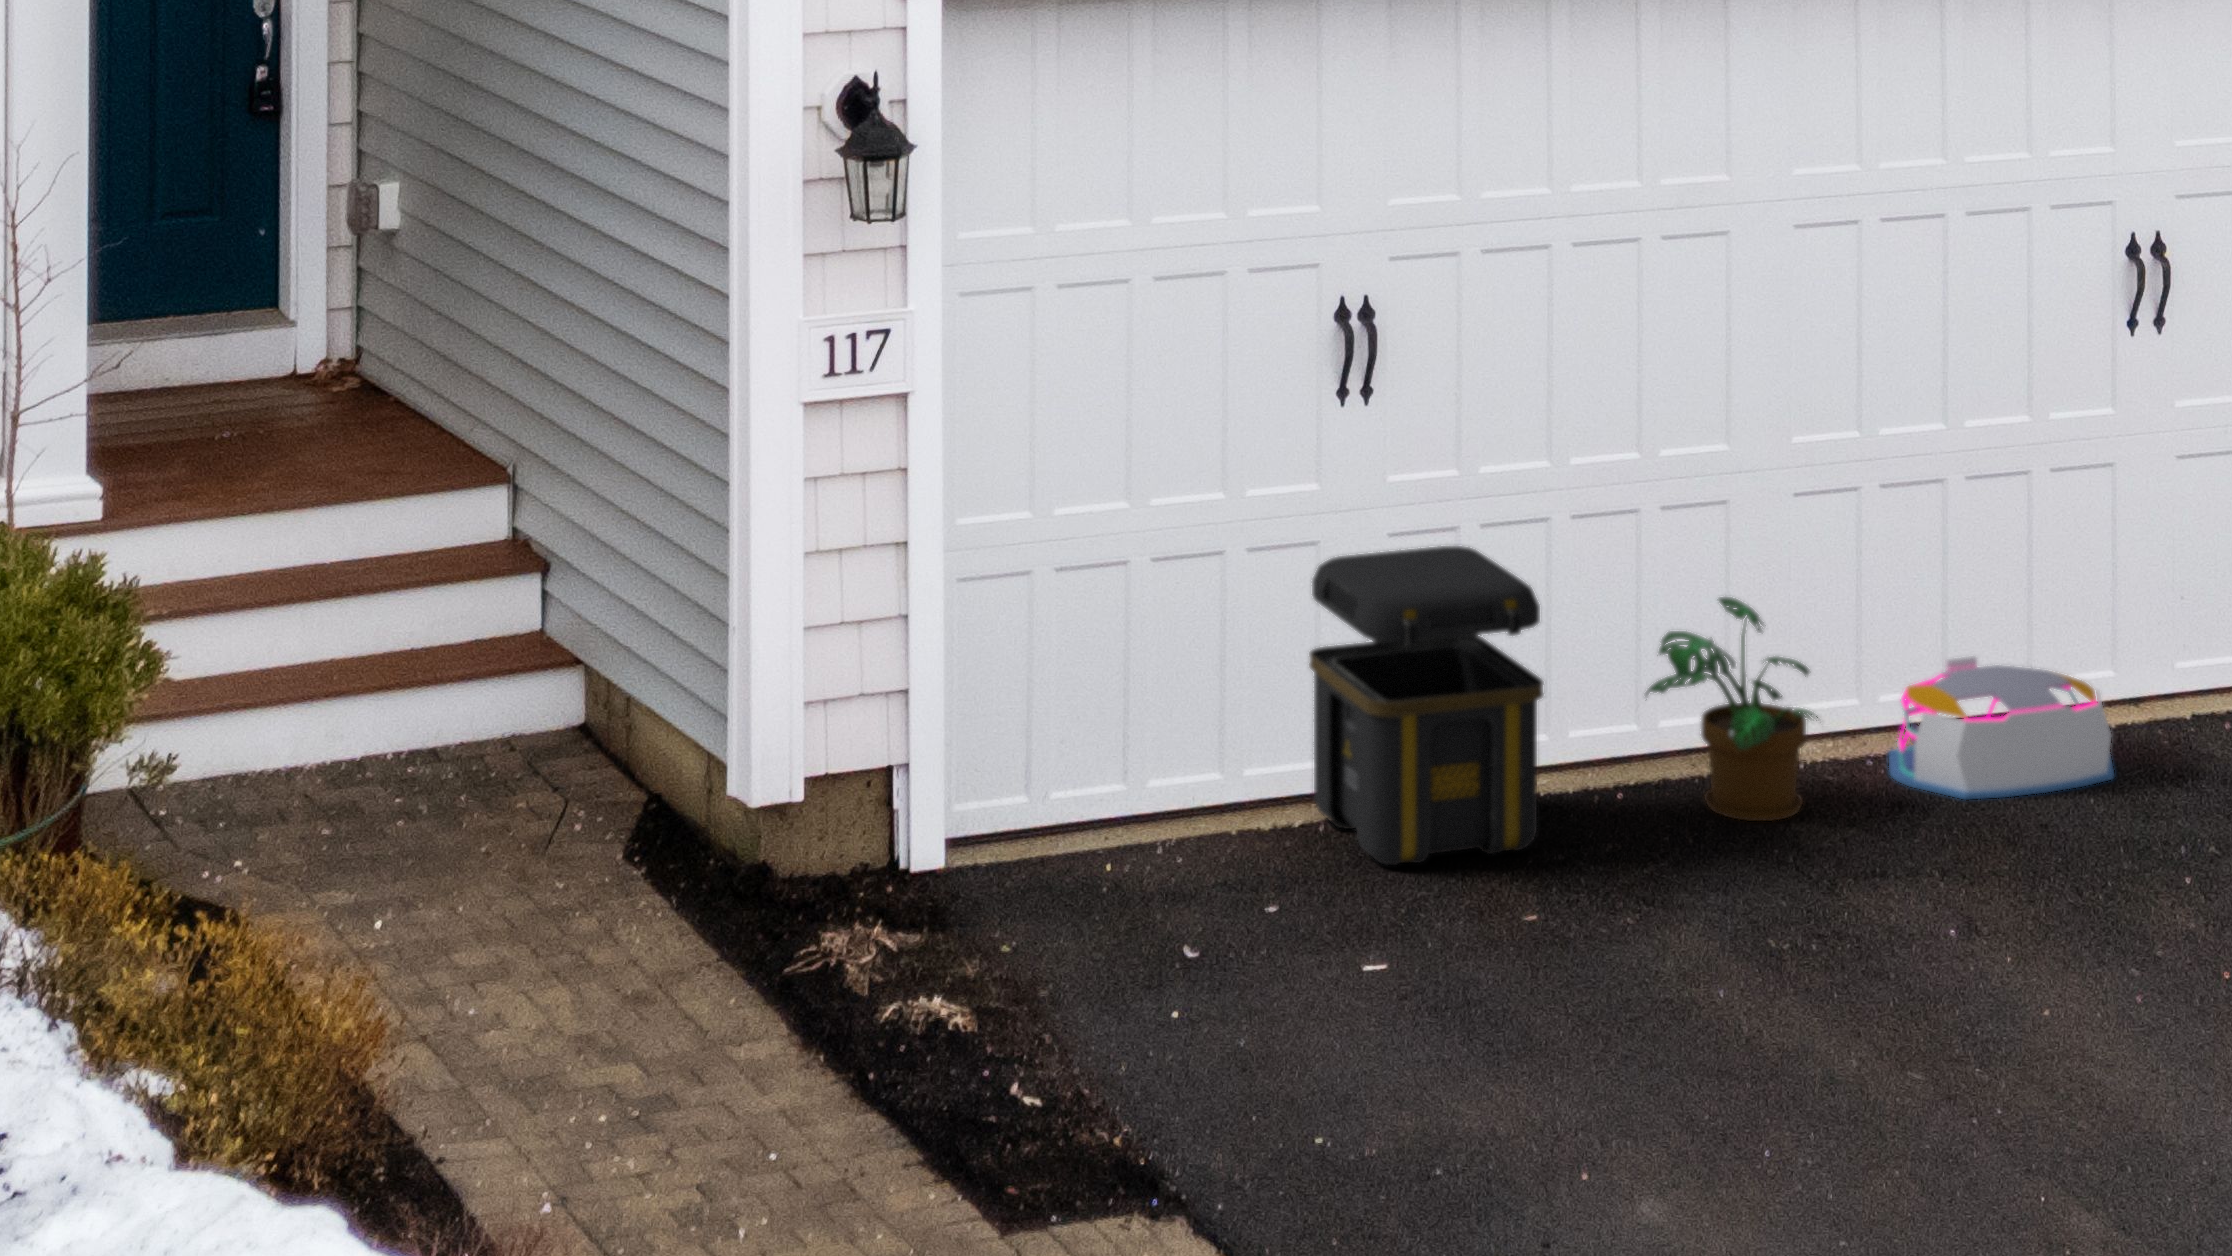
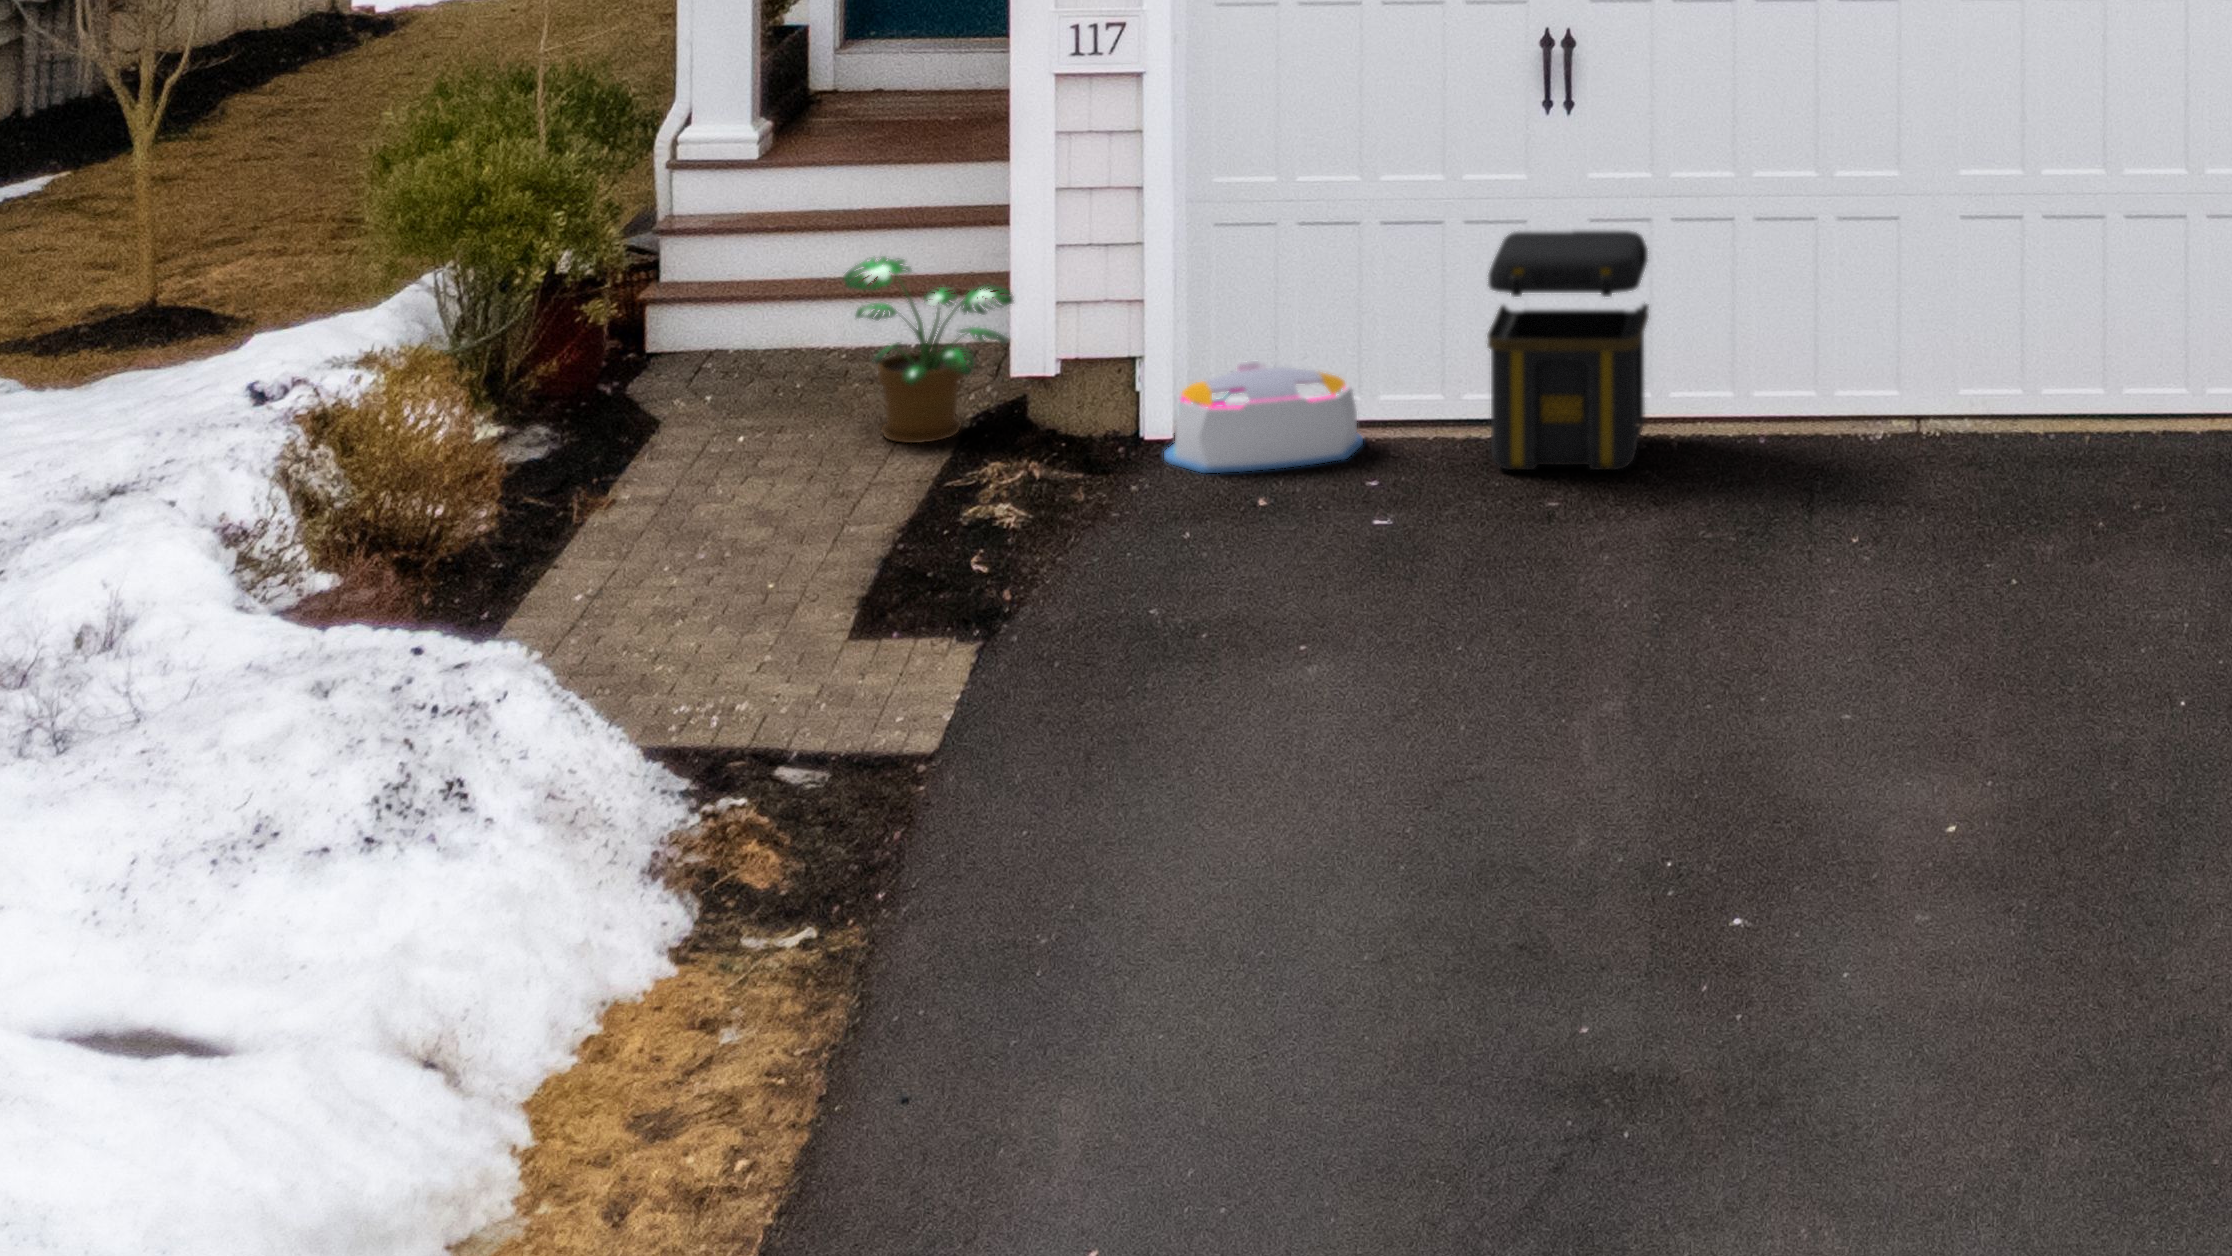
potted plant: present [1645,597,1818,821] -> present [844,257,1014,443]
storage bin: present [1889,656,2114,799] -> present [1164,360,1363,473]

